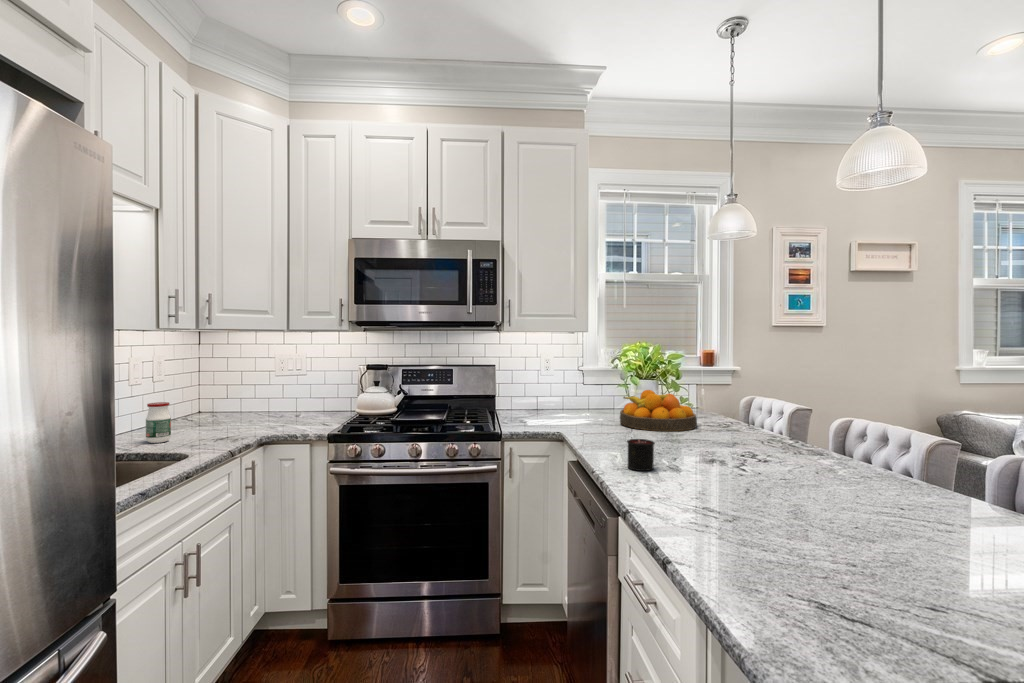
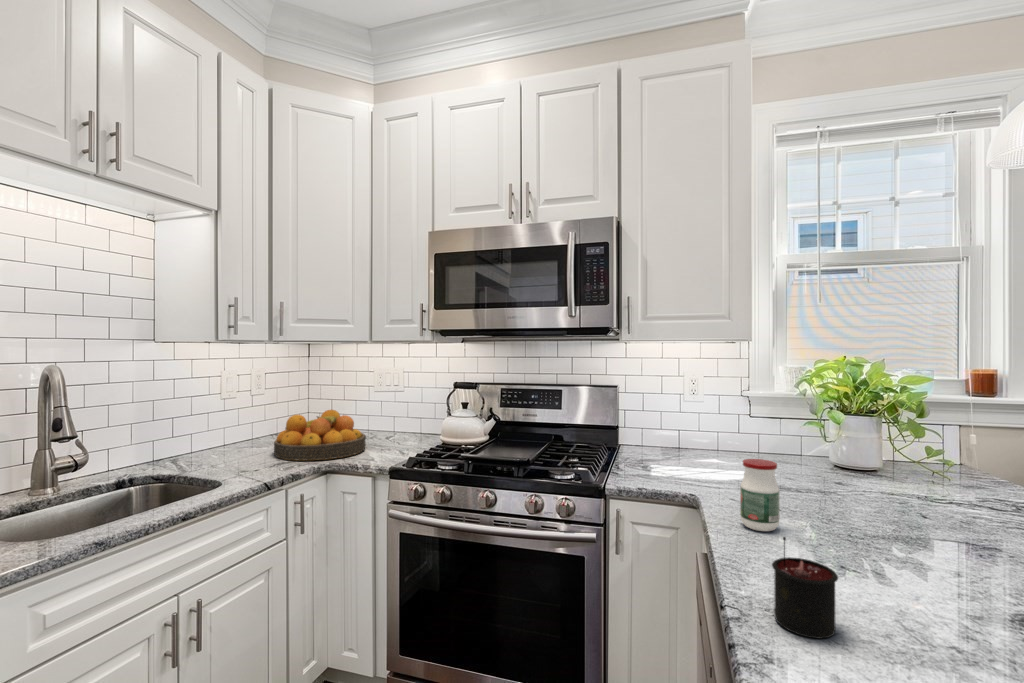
fruit bowl: present [620,390,697,431] -> present [274,410,366,461]
jar: present [146,402,171,443] -> present [740,459,780,531]

